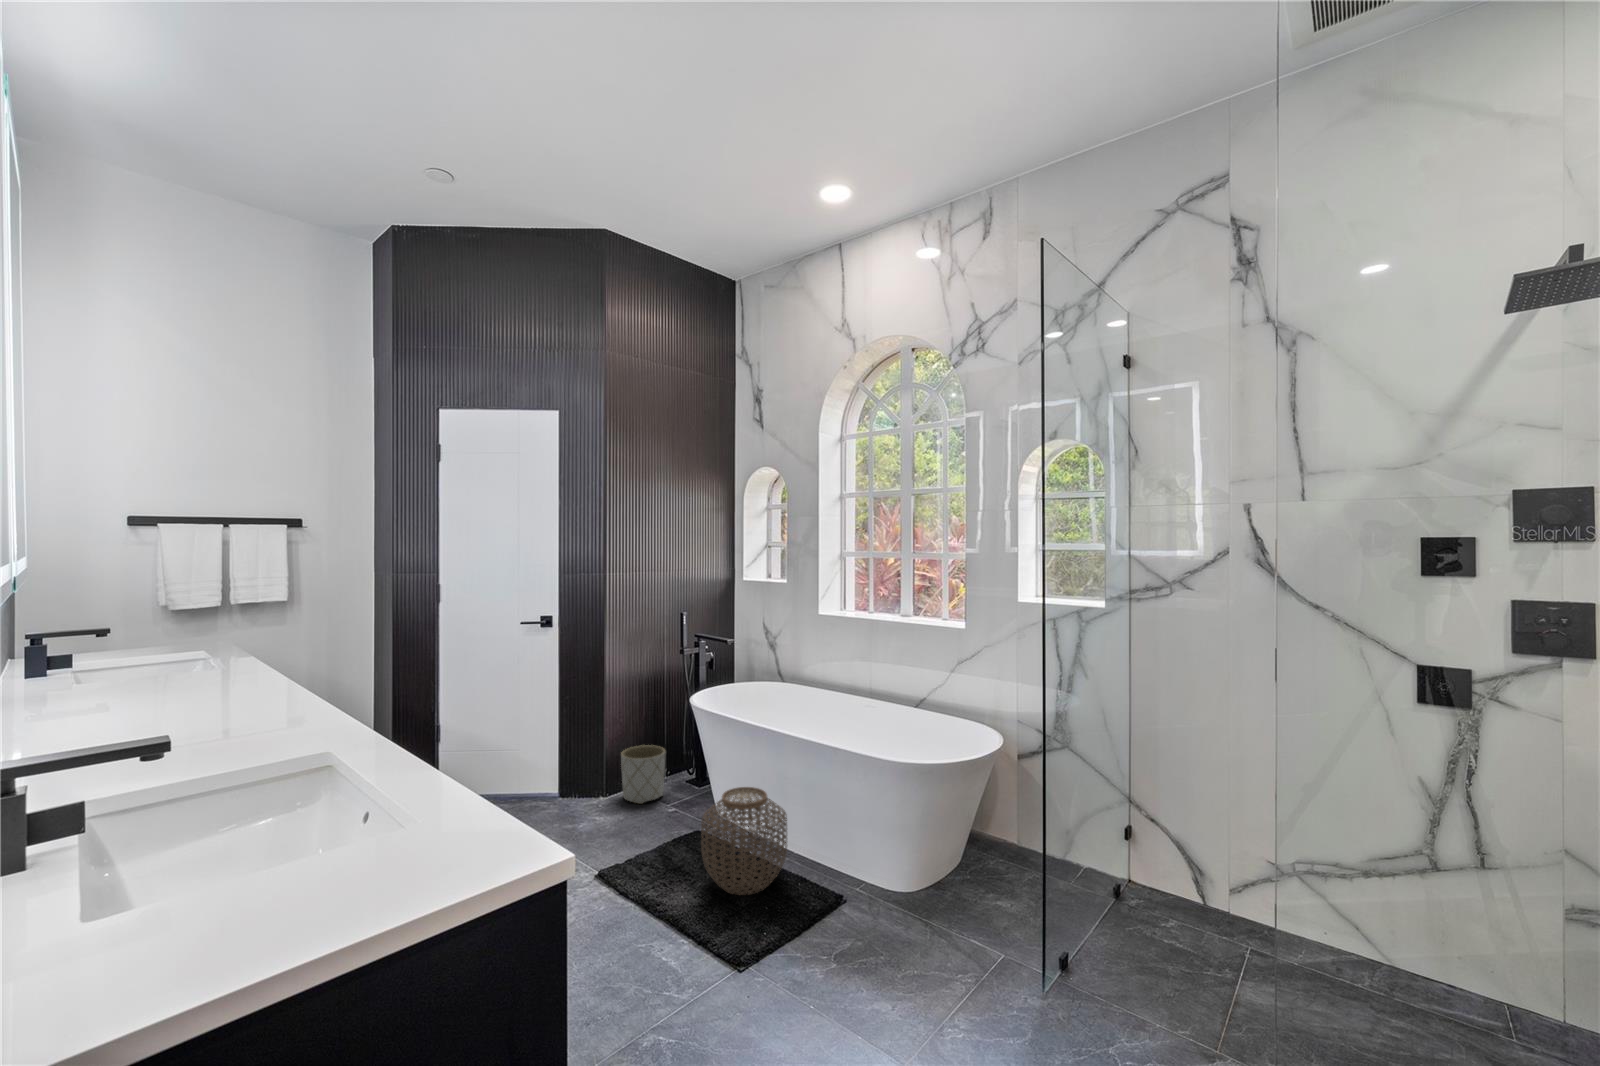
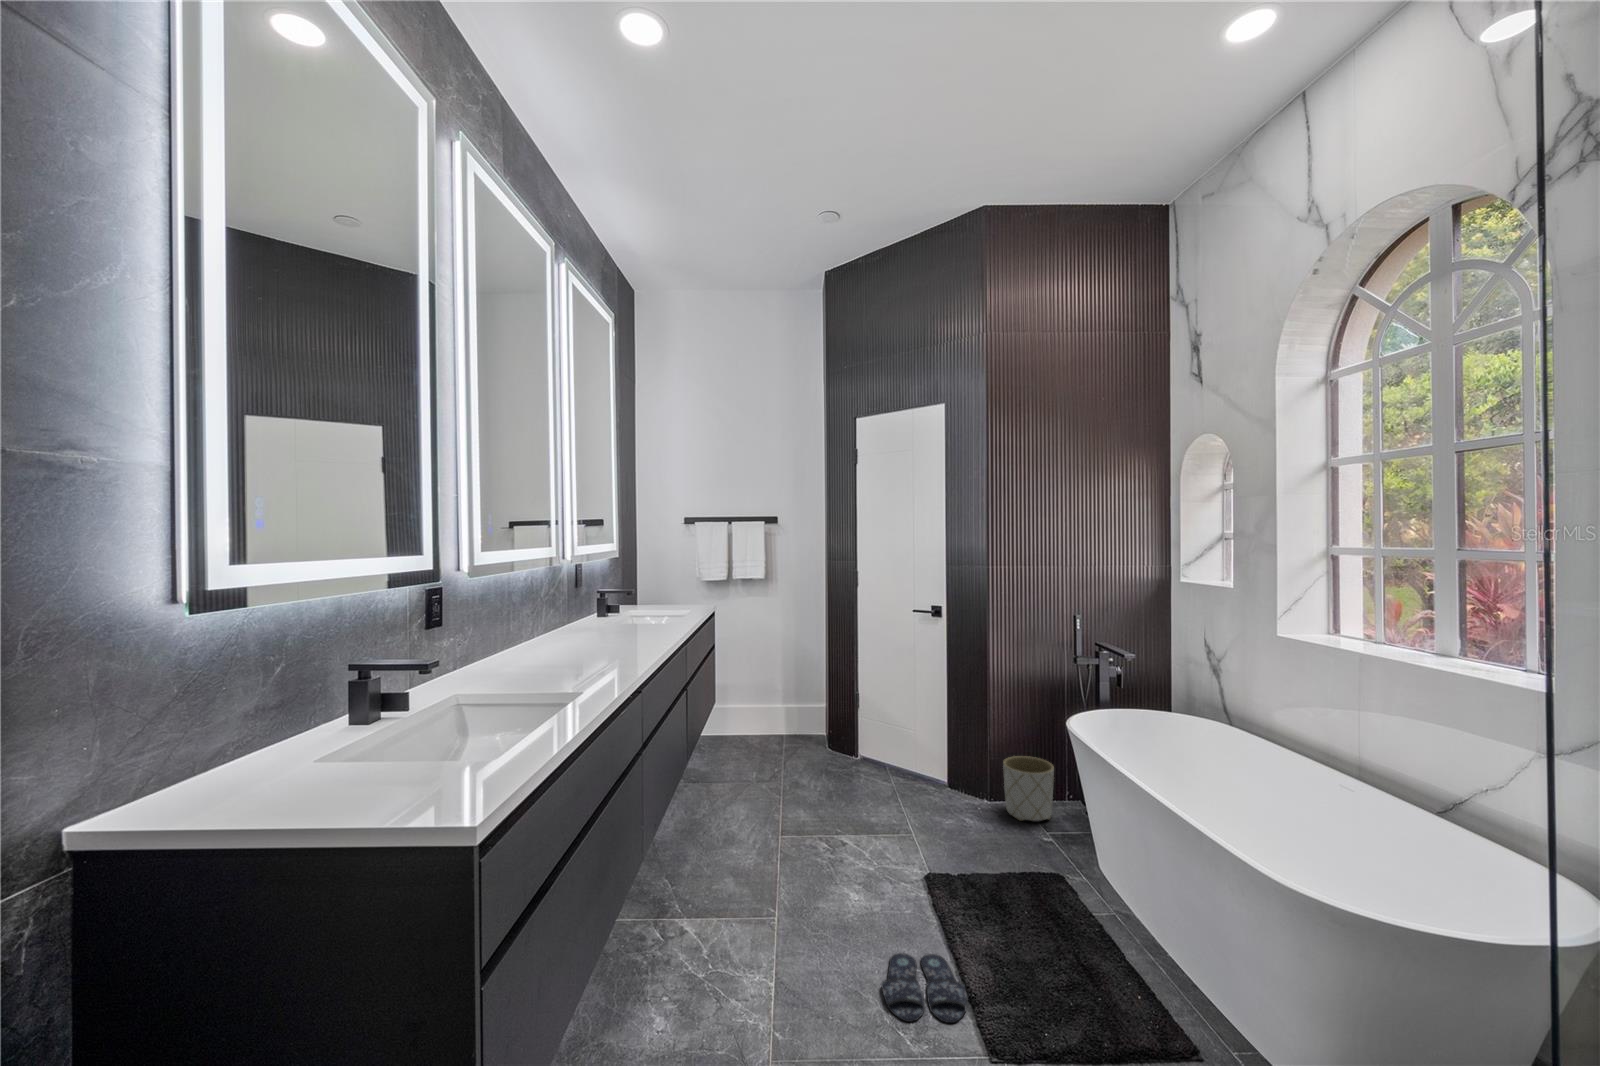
woven basket: present [701,787,787,895] -> none [1011,839,1128,984]
slippers: none [619,920,704,975] -> present [881,953,967,1023]

